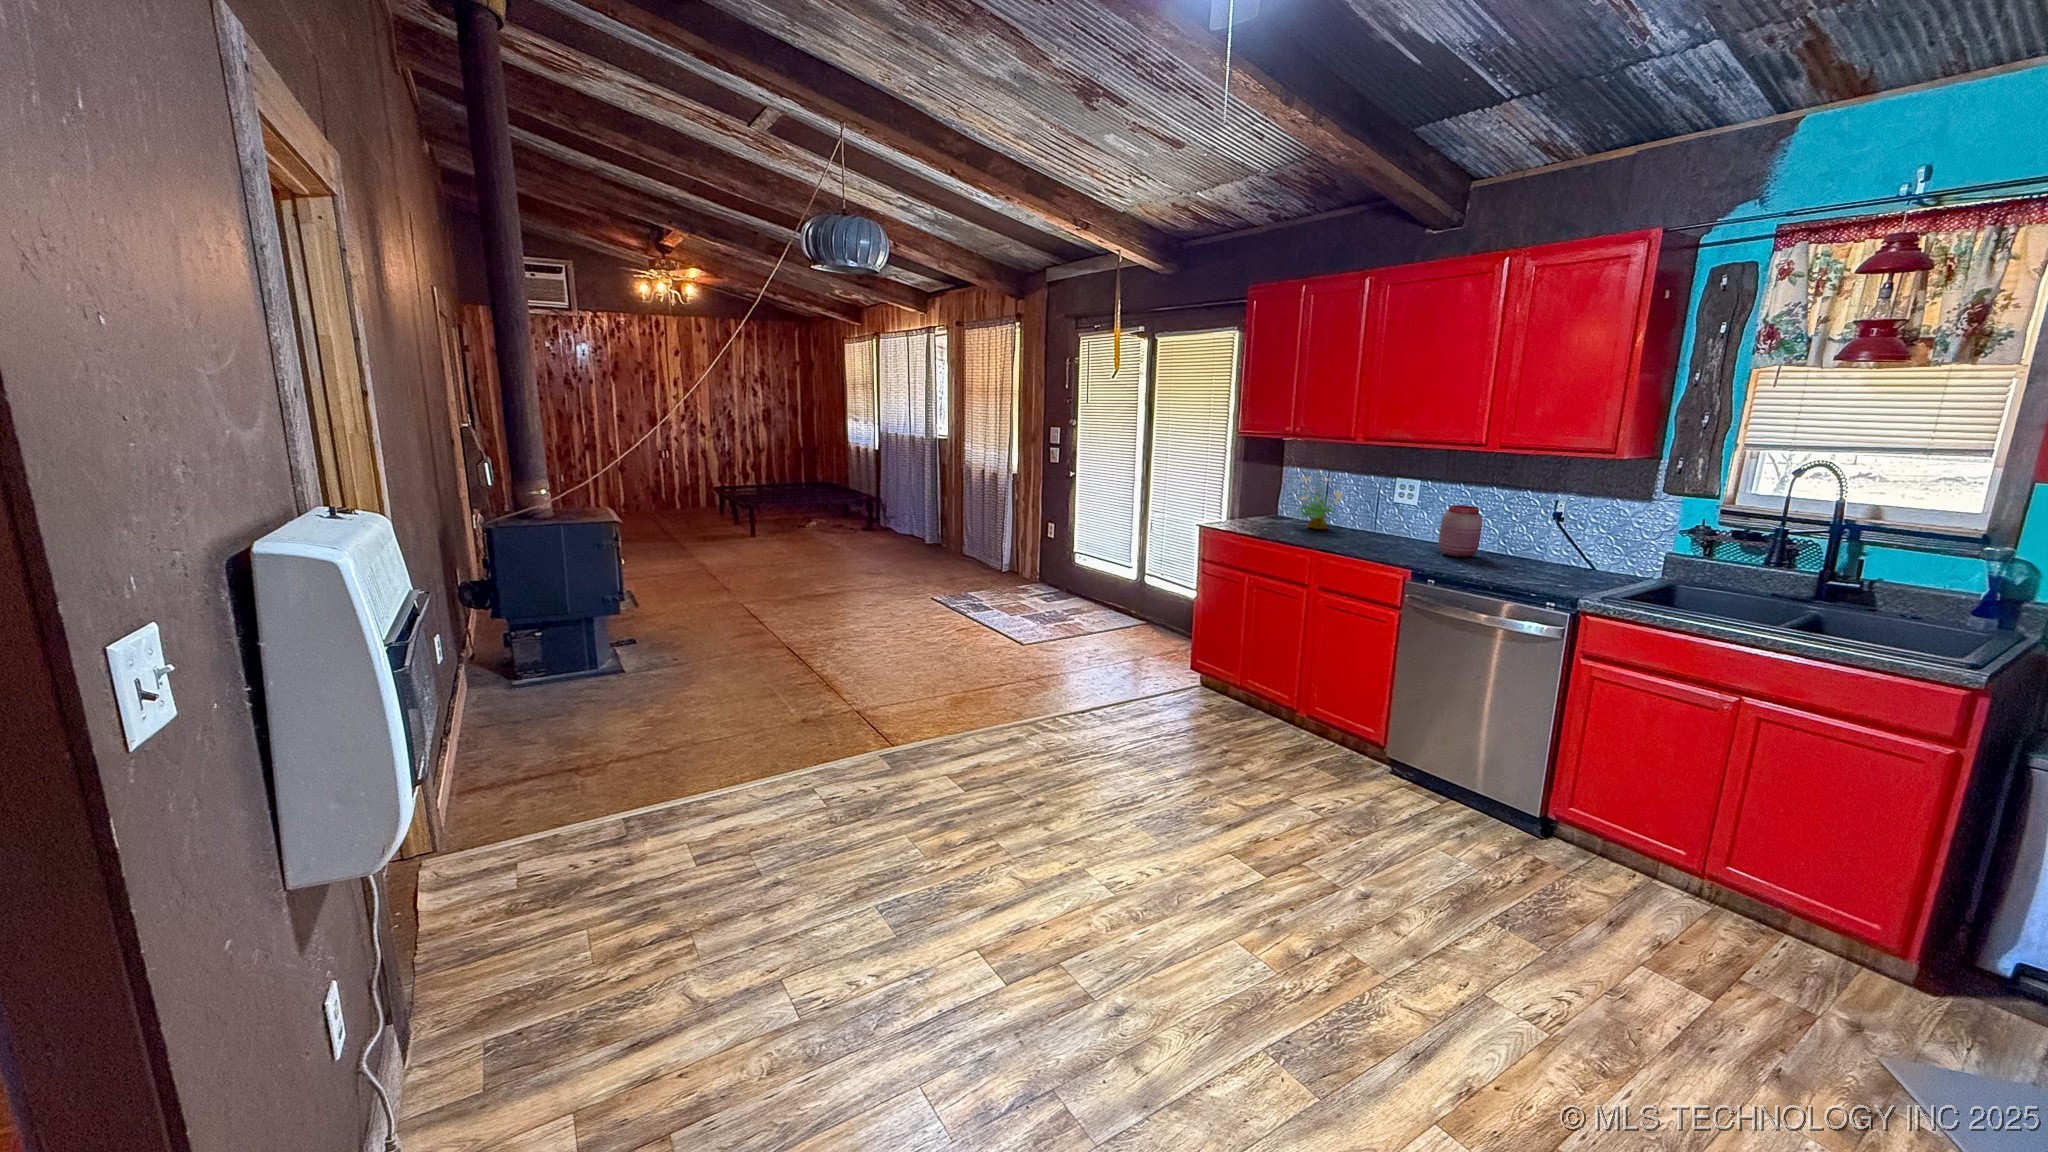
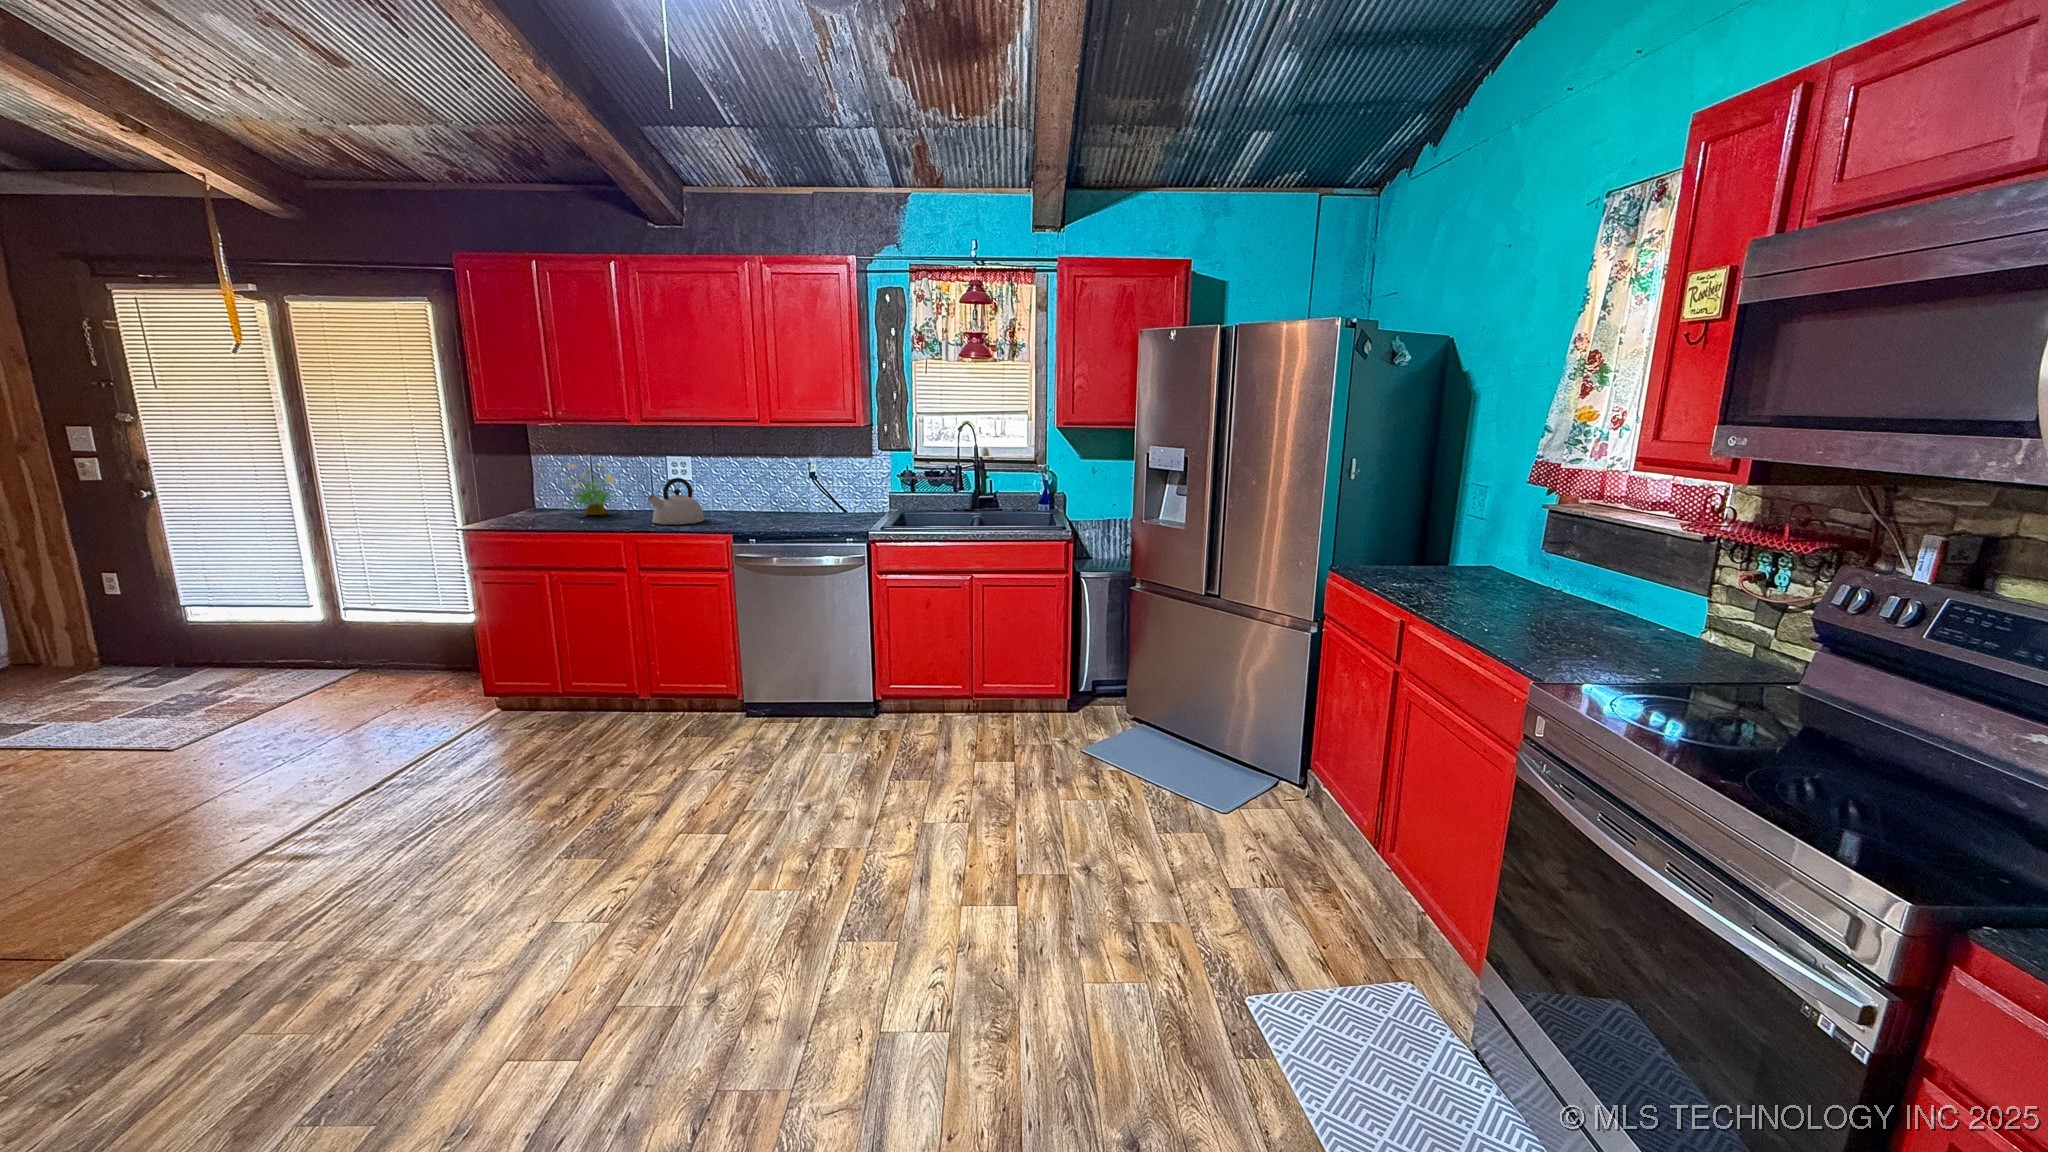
kettle: none [1349,501,1408,551] -> present [648,478,705,524]
jar: present [1439,505,1482,557] -> none [729,475,763,519]

